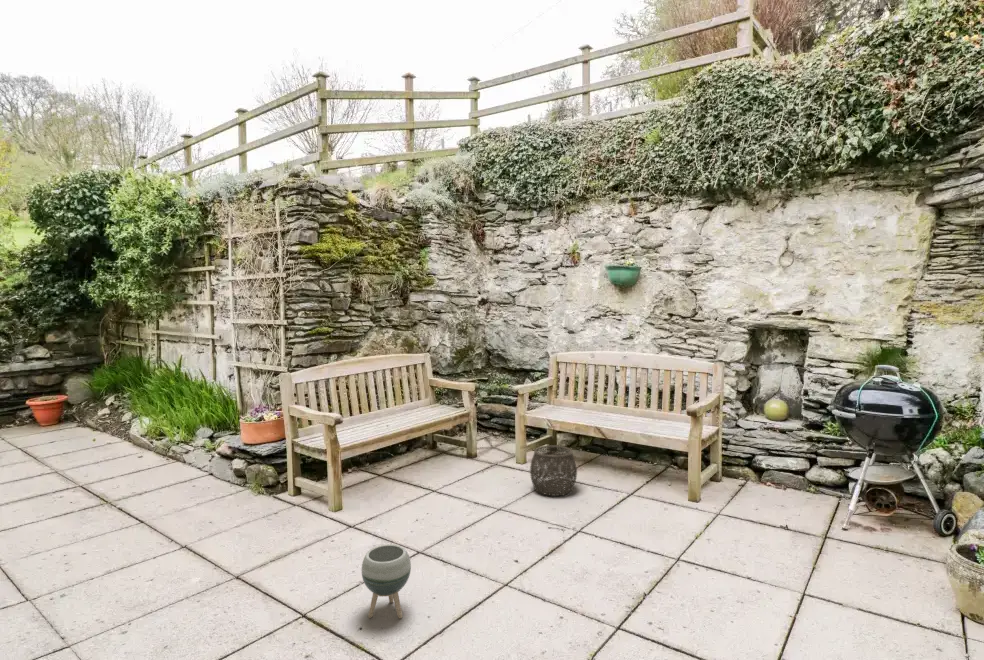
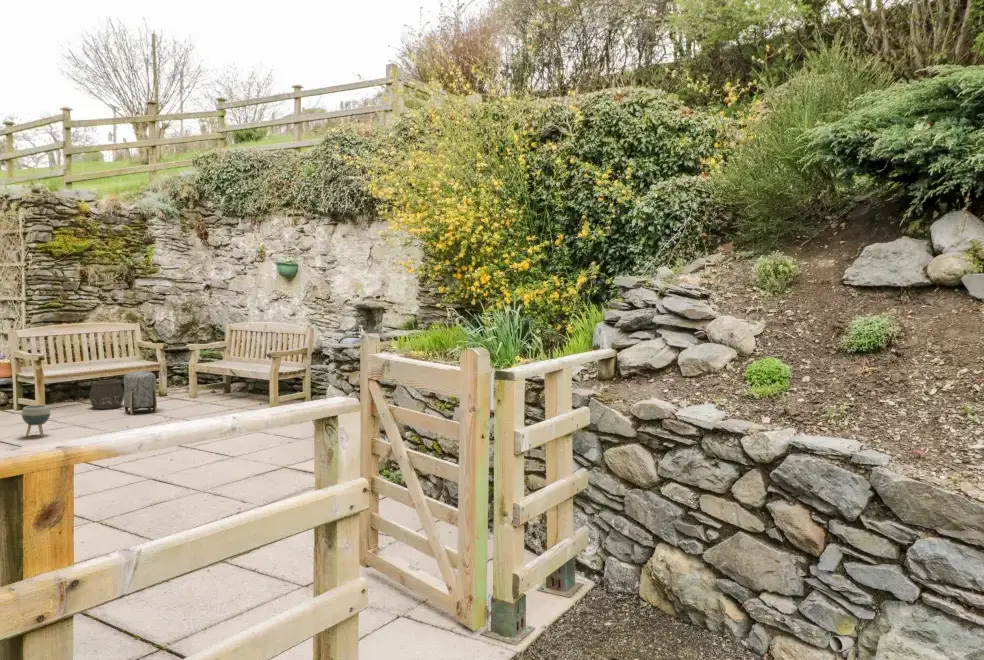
stool: none [460,441,514,518] -> present [124,371,157,415]
woven basket: present [530,445,577,496] -> present [90,380,124,409]

